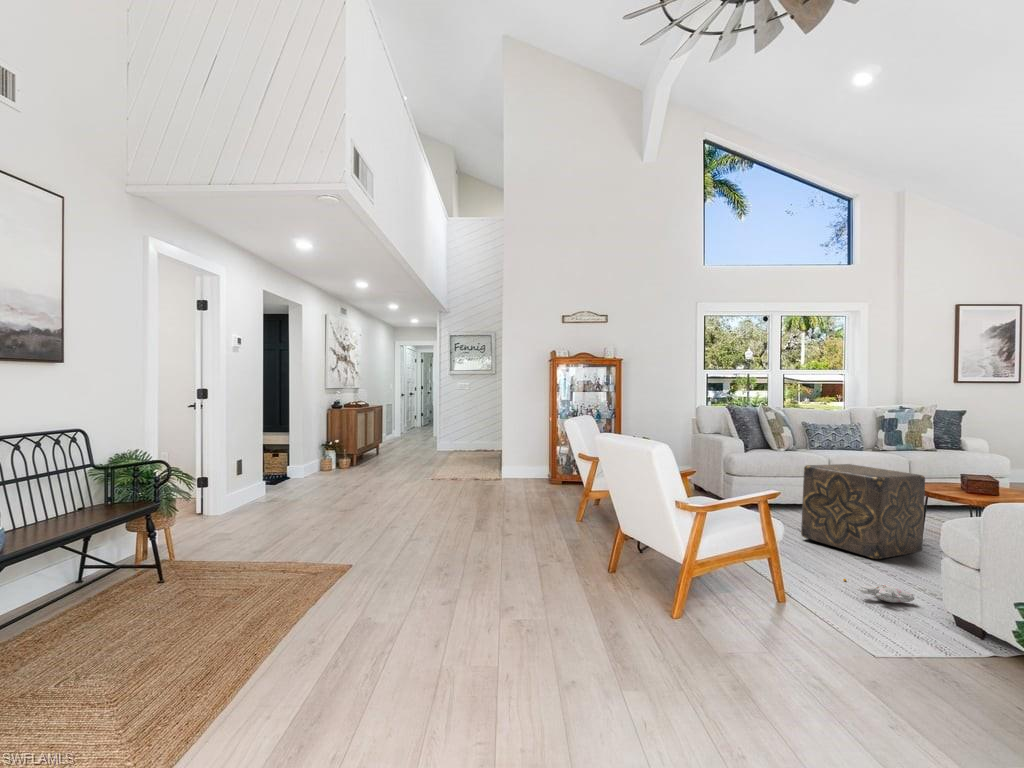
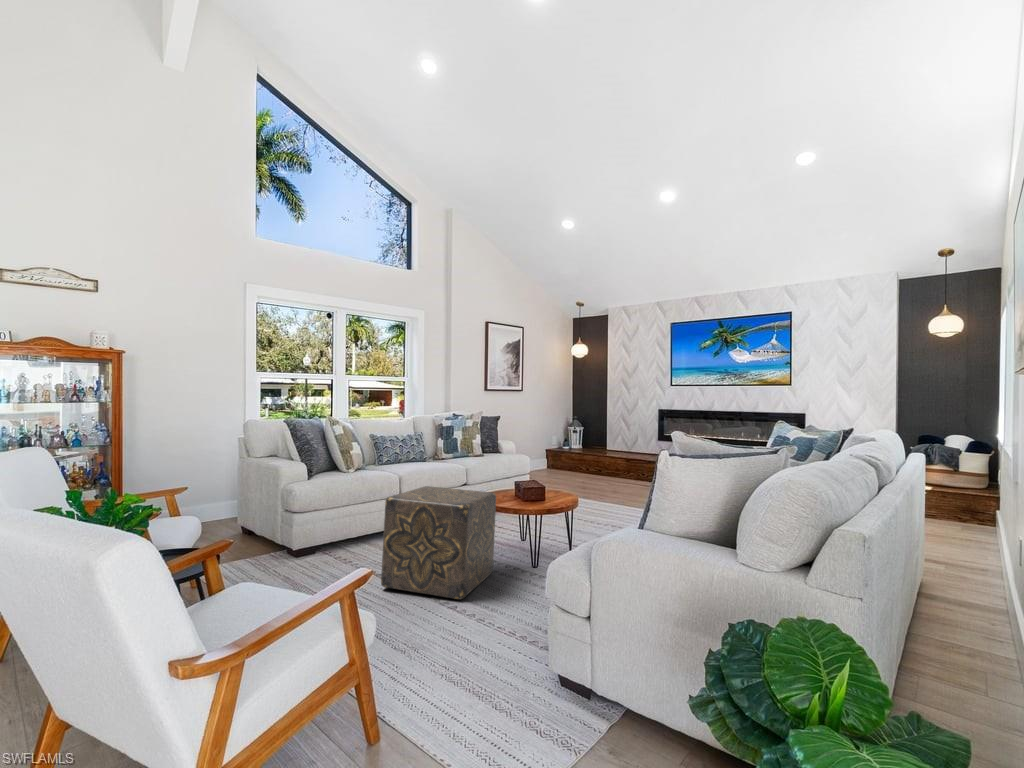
plush toy: present [843,579,915,603] -> none [440,648,516,672]

